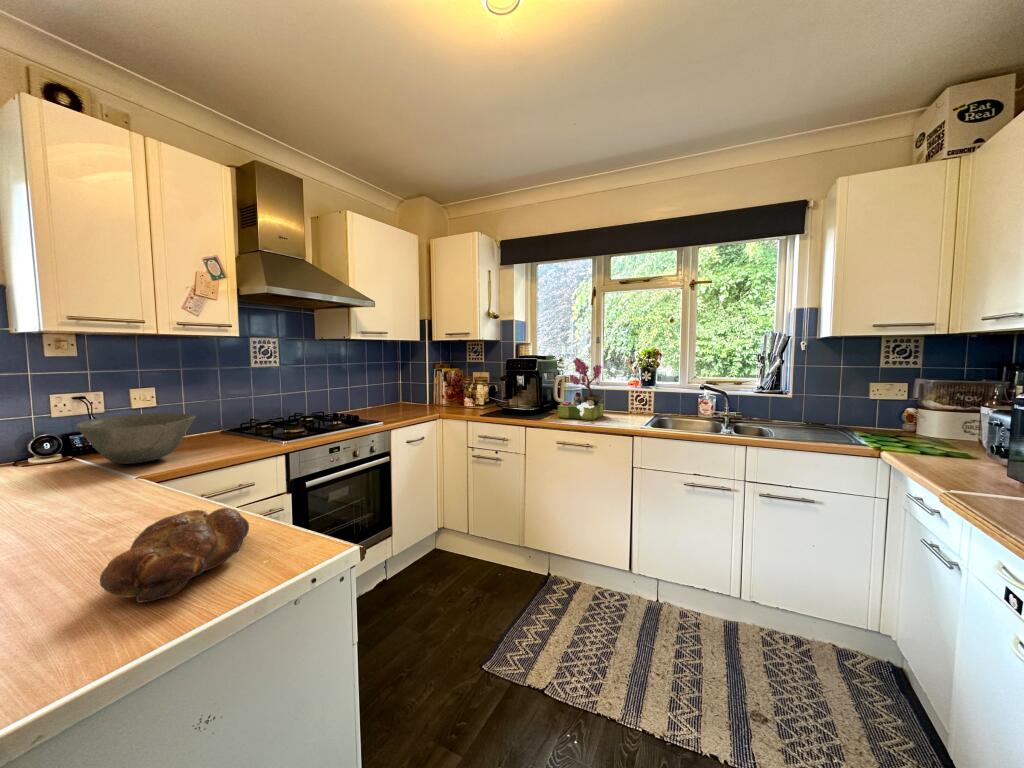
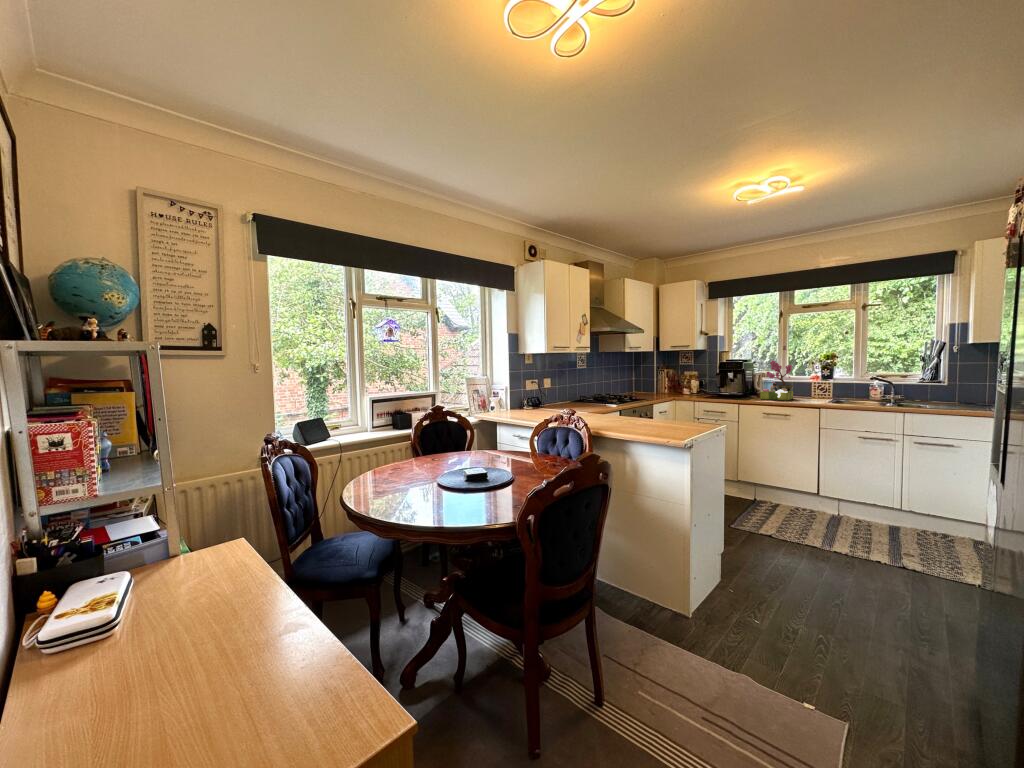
bowl: present [76,413,195,464] -> none [550,389,591,410]
bread loaf: present [100,508,249,602] -> none [656,411,694,430]

